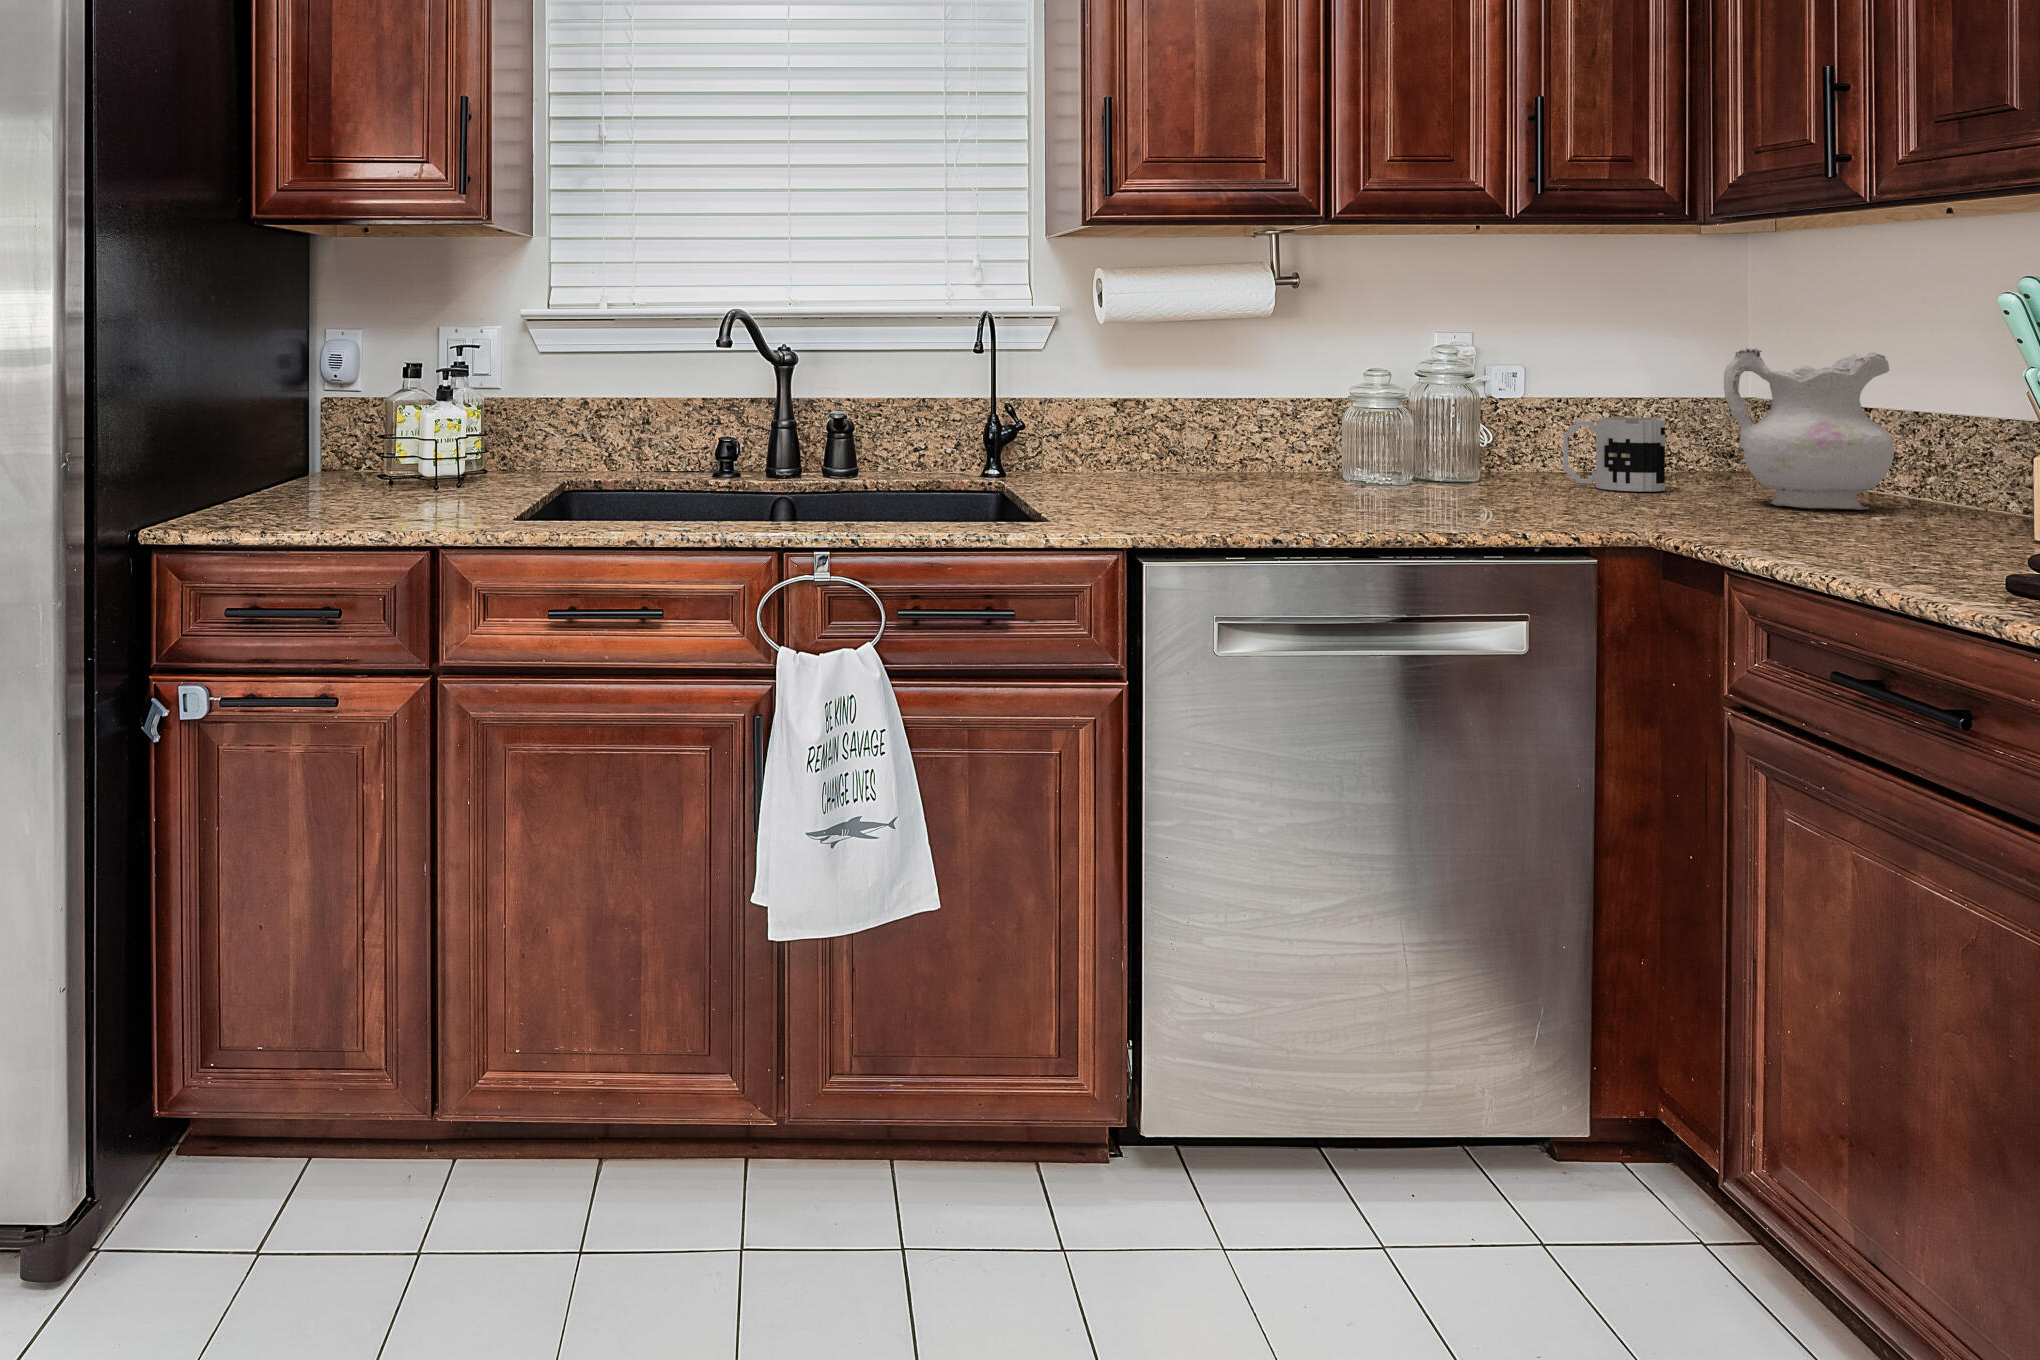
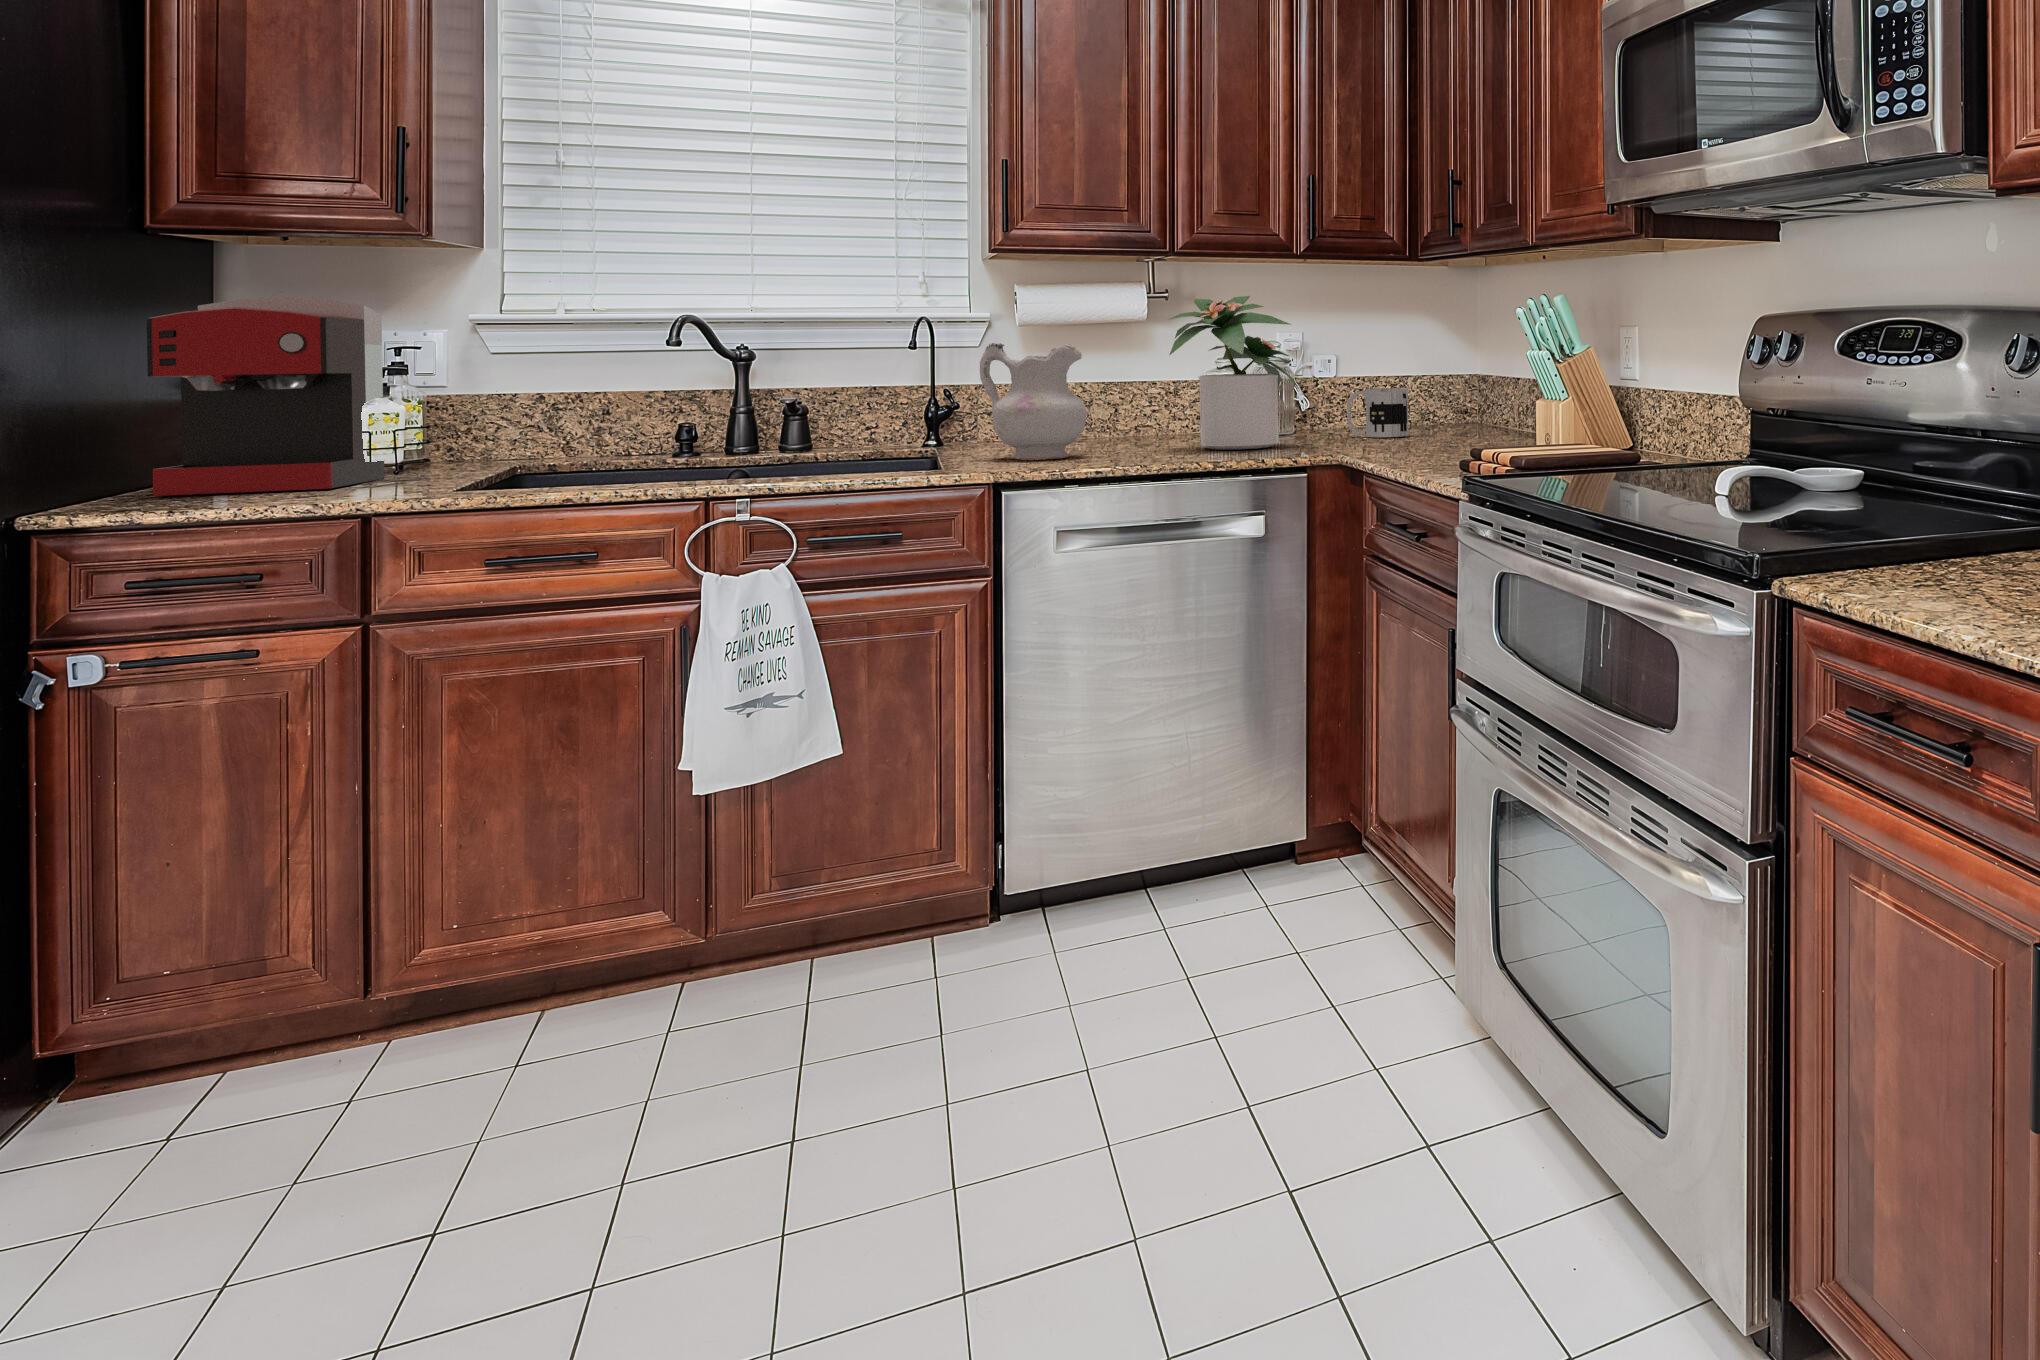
potted plant: none [1324,286,1527,506] -> present [1169,296,1300,450]
coffee maker: none [248,294,445,508] -> present [147,297,385,496]
ceramic pitcher: present [1724,348,1894,510] -> present [980,343,1086,459]

